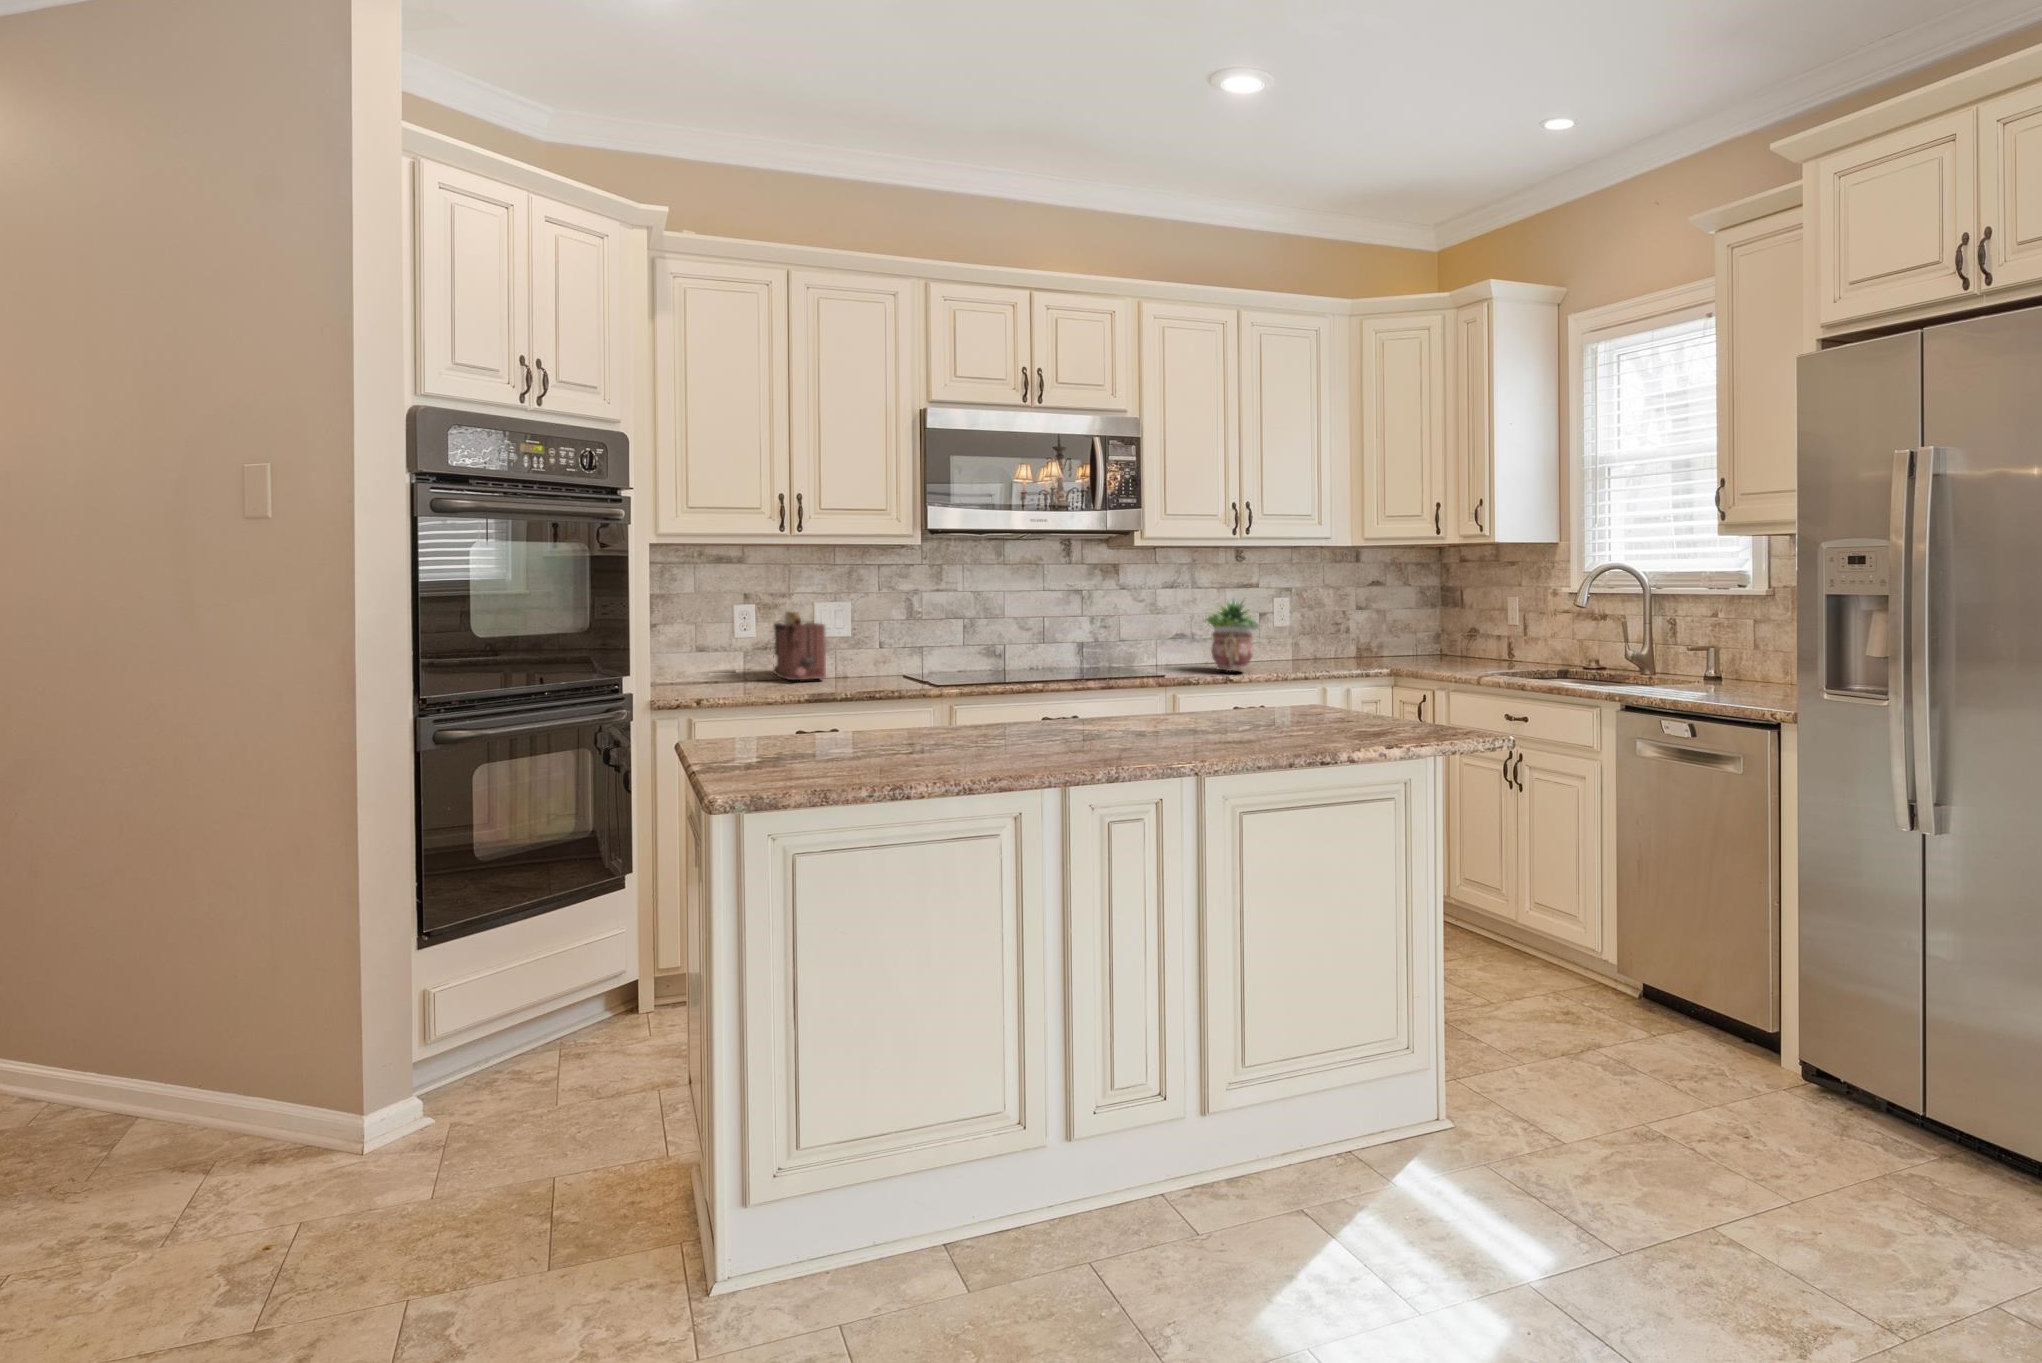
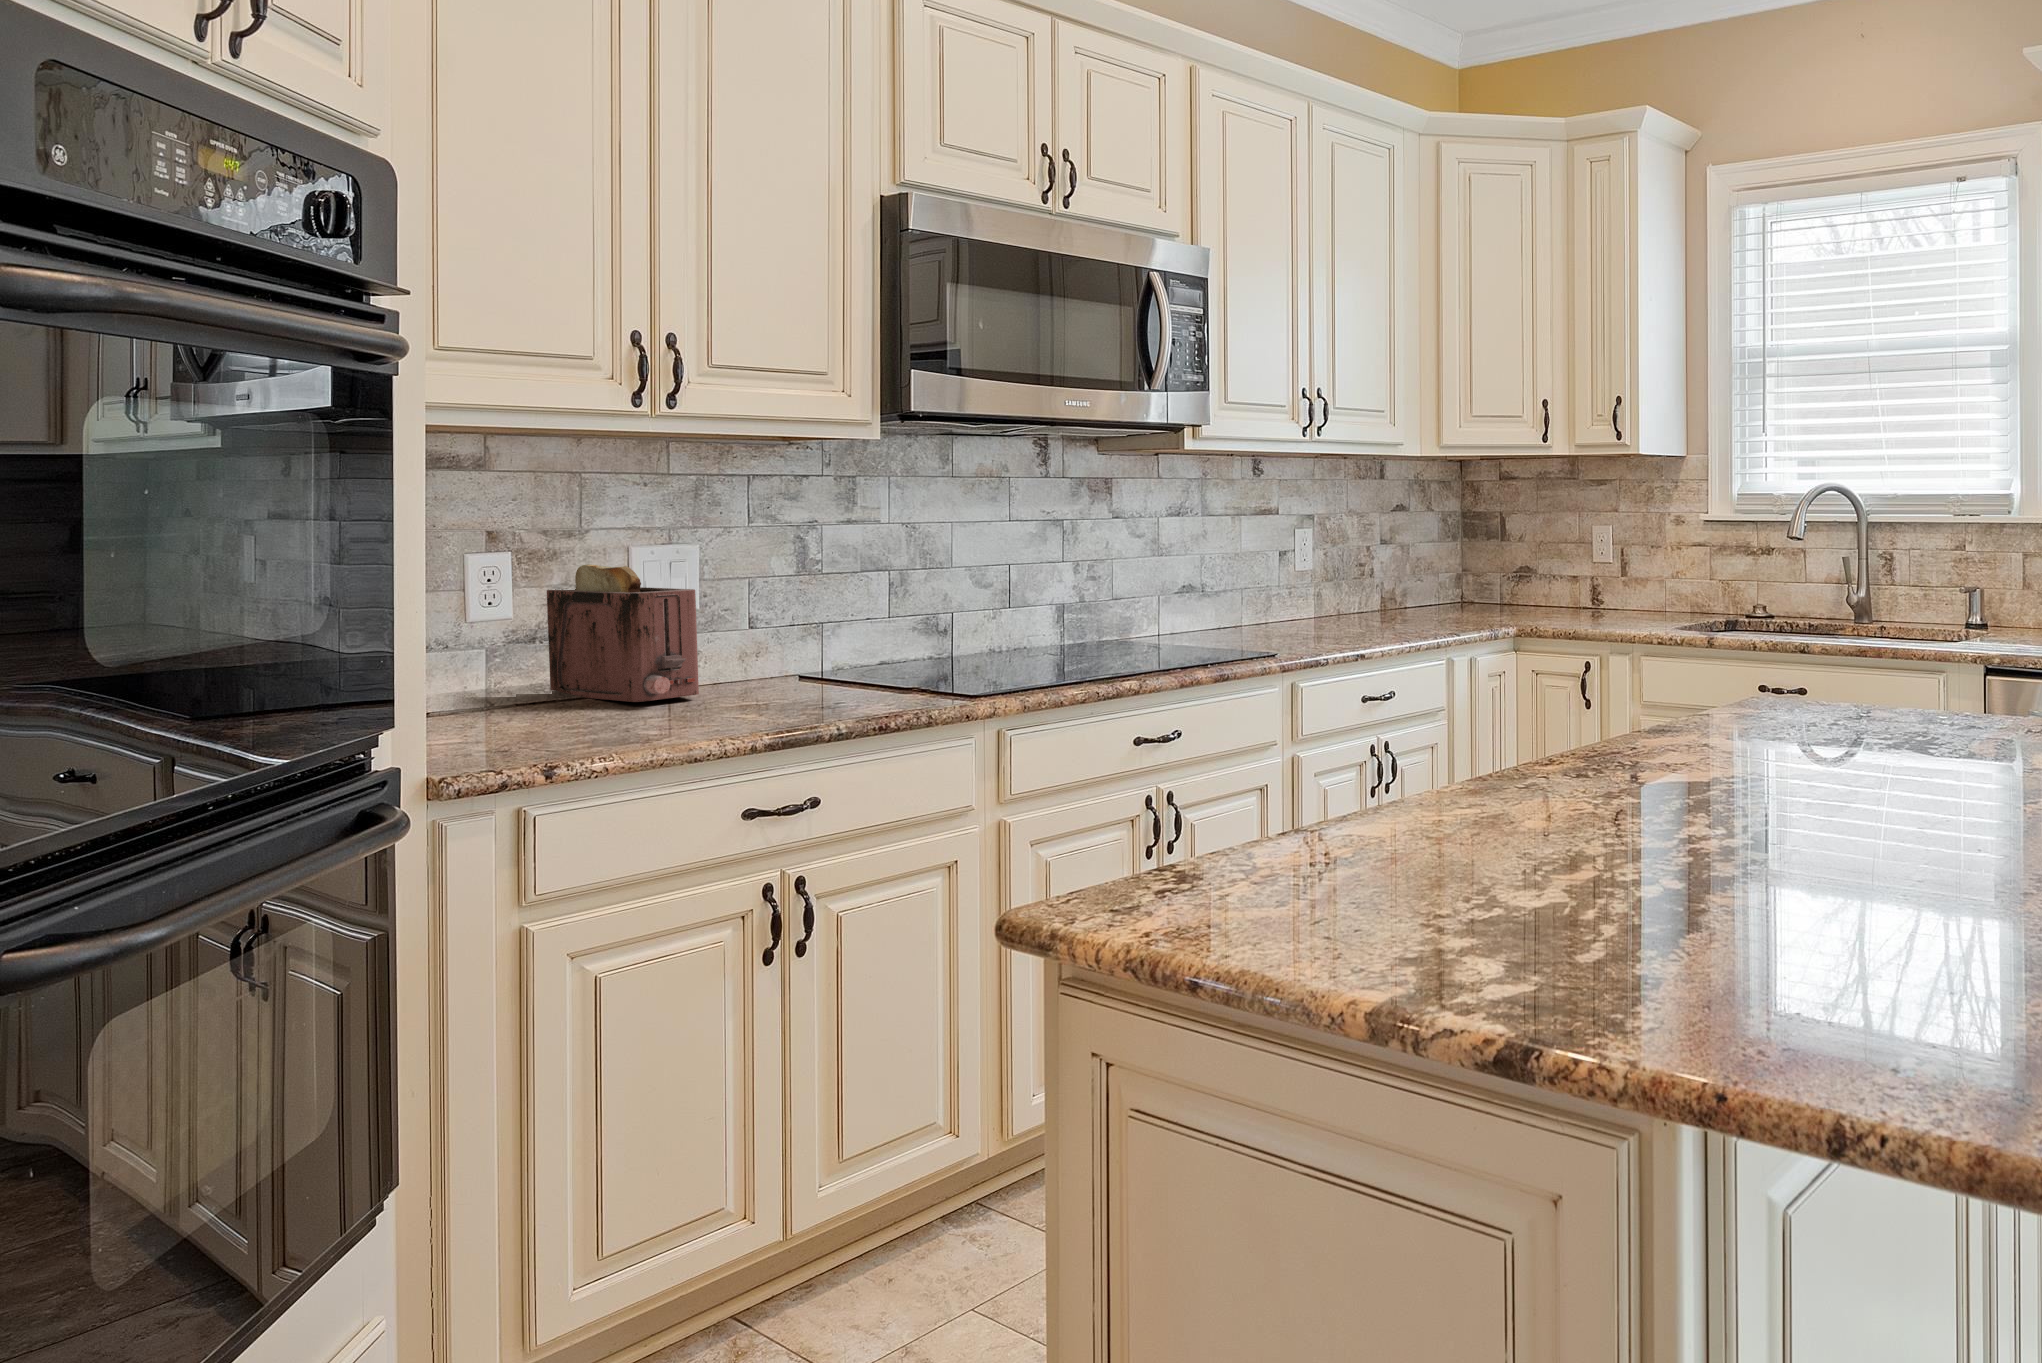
potted plant: present [1205,599,1260,671] -> none [1238,529,1333,640]

